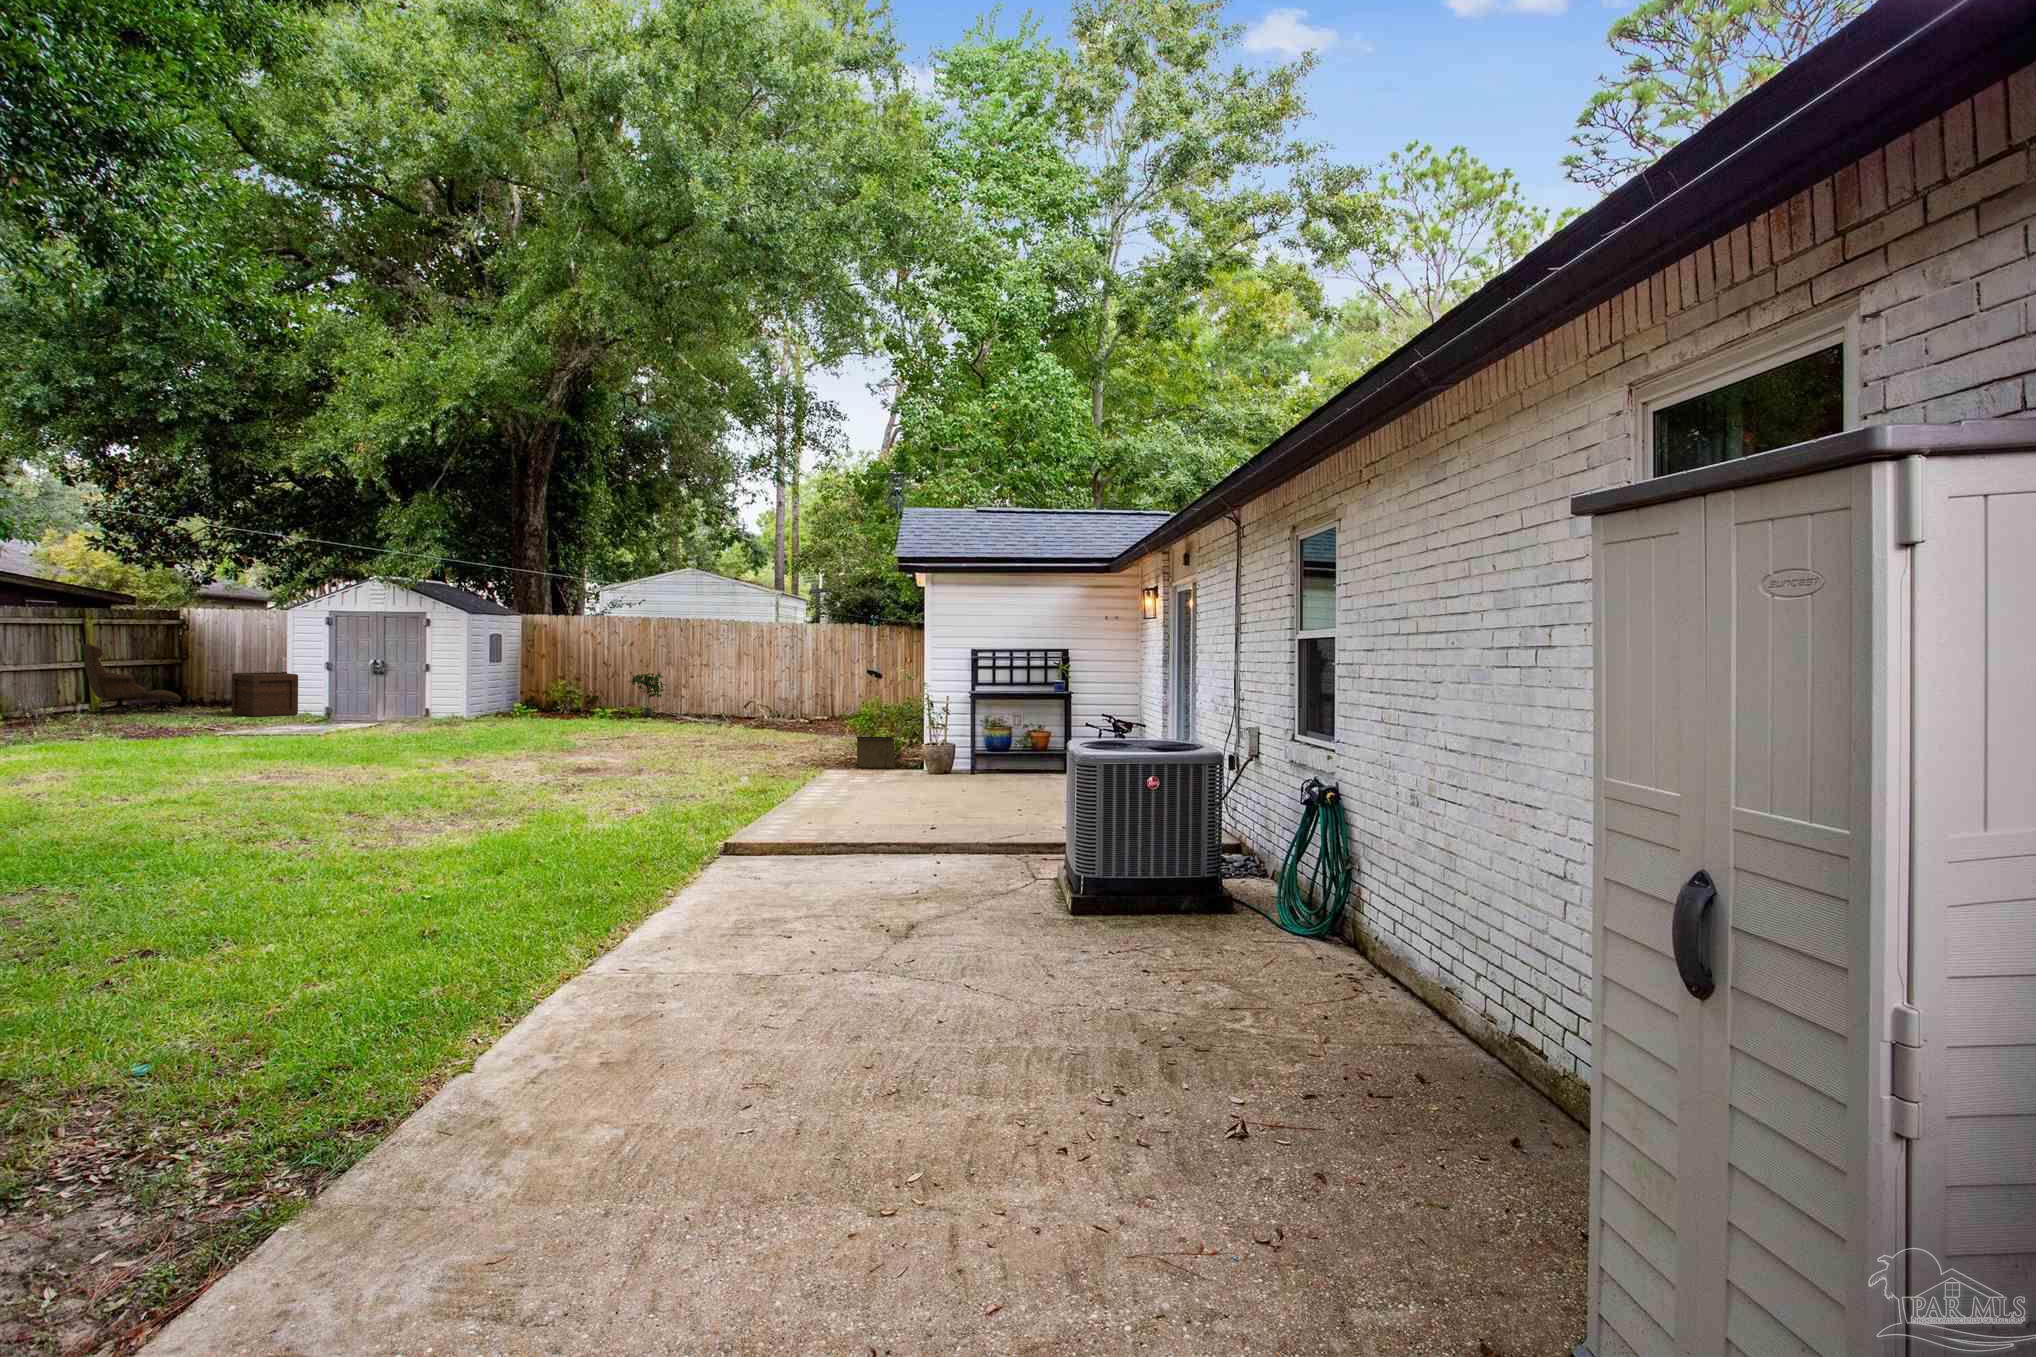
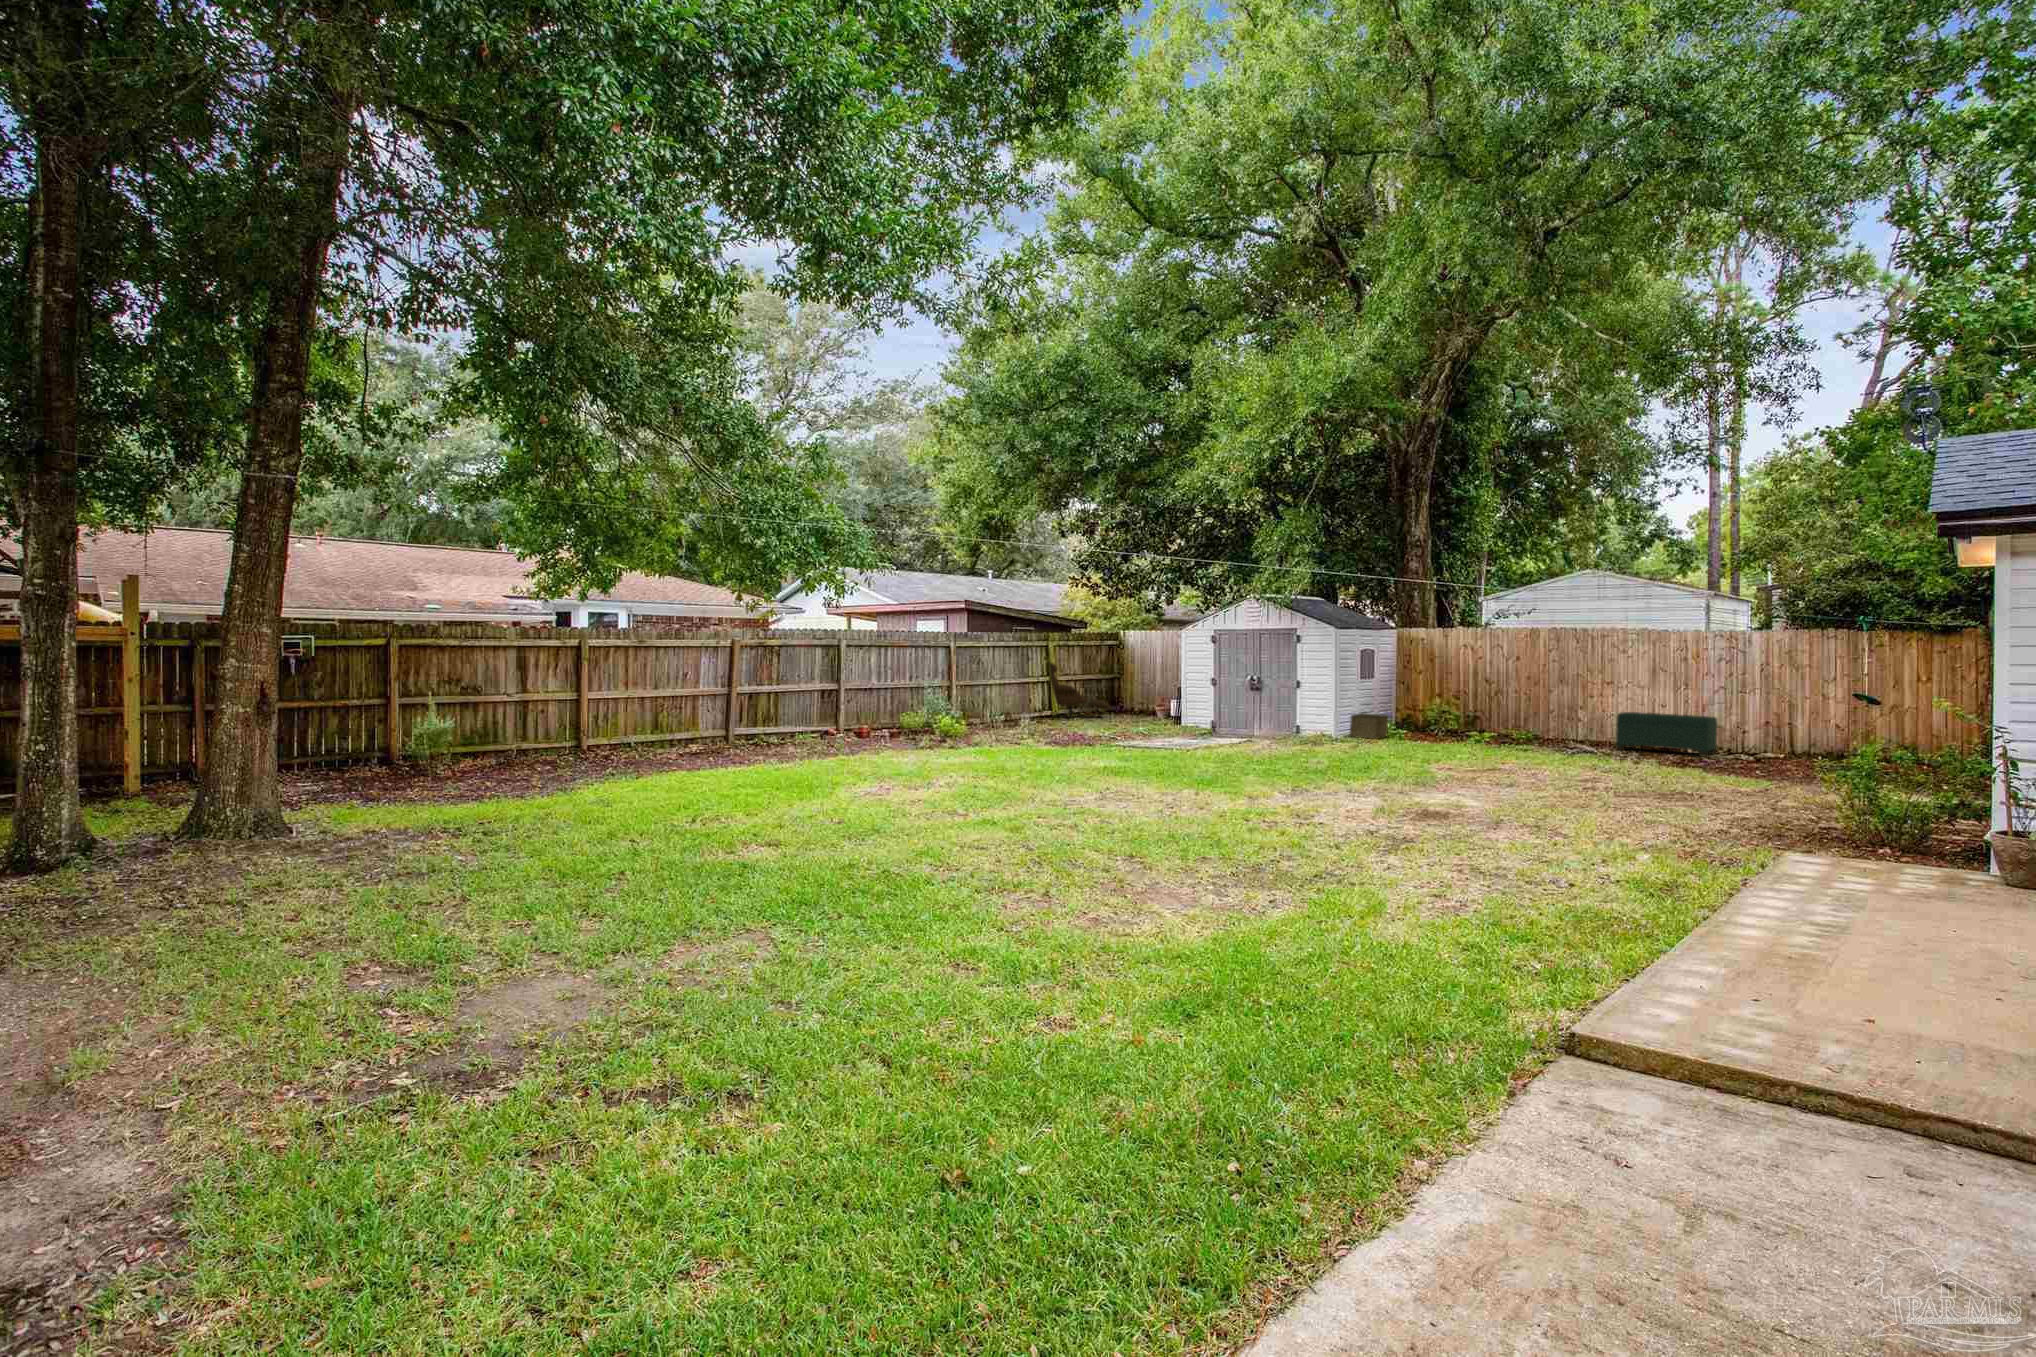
wooden crate: present [232,672,298,717] -> none [1141,686,1189,725]
potted plant: present [628,673,665,717] -> none [1506,691,1555,742]
bench: none [712,689,779,721] -> present [1616,712,1718,757]
storage bin: present [856,737,896,768] -> present [1350,713,1388,739]

